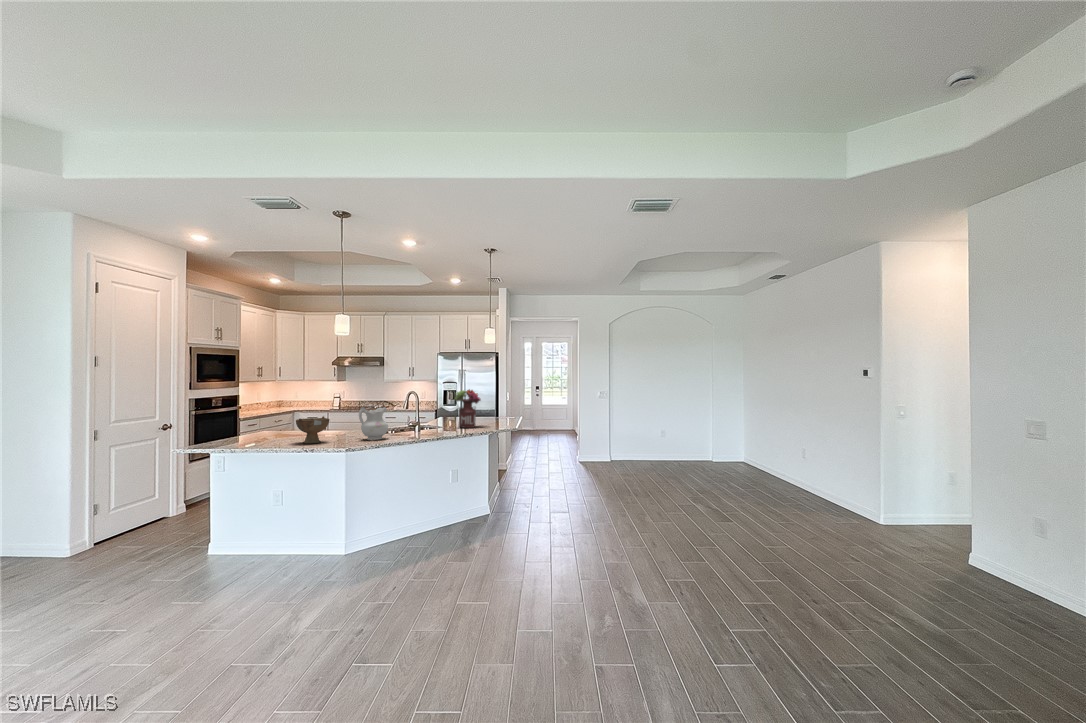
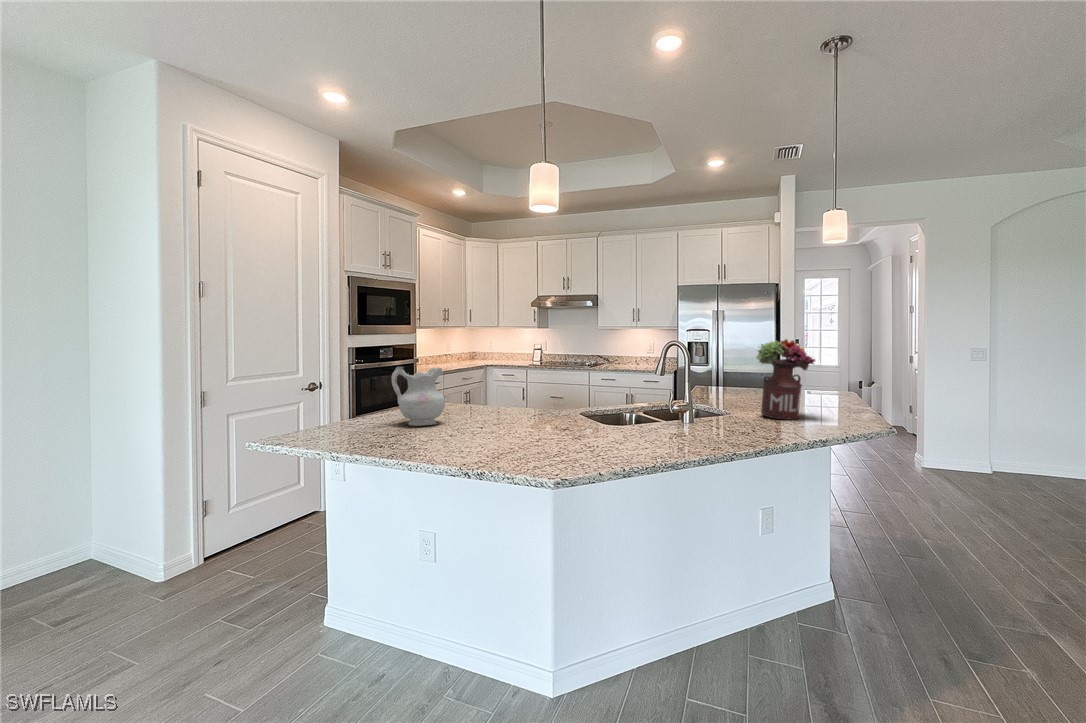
ceramic pitcher: present [359,407,388,440] -> present [392,367,445,426]
bowl: present [296,416,330,443] -> none [455,389,519,445]

